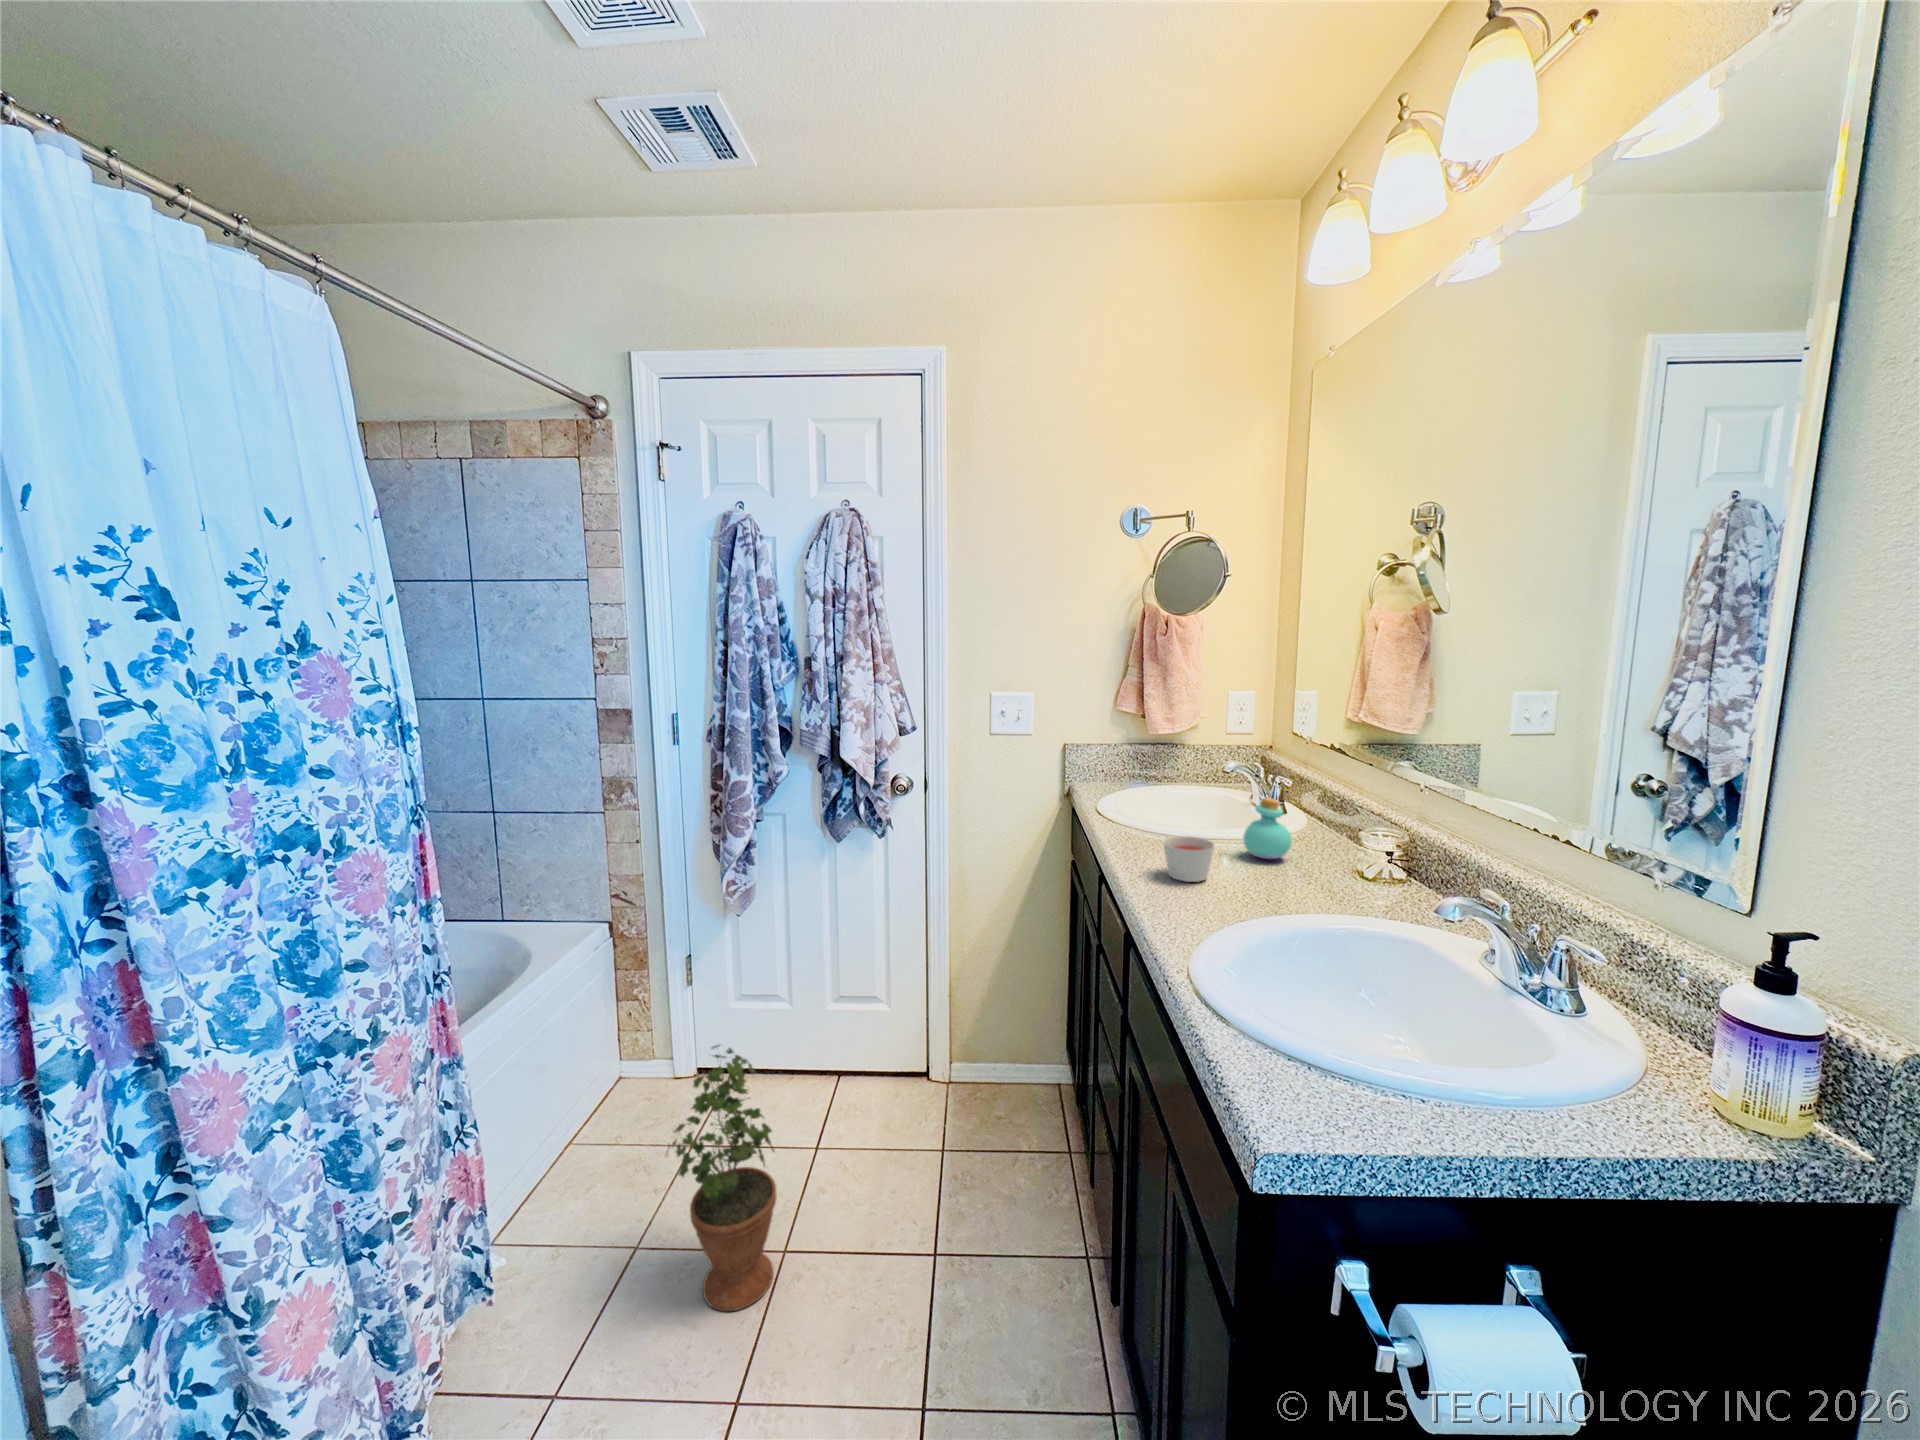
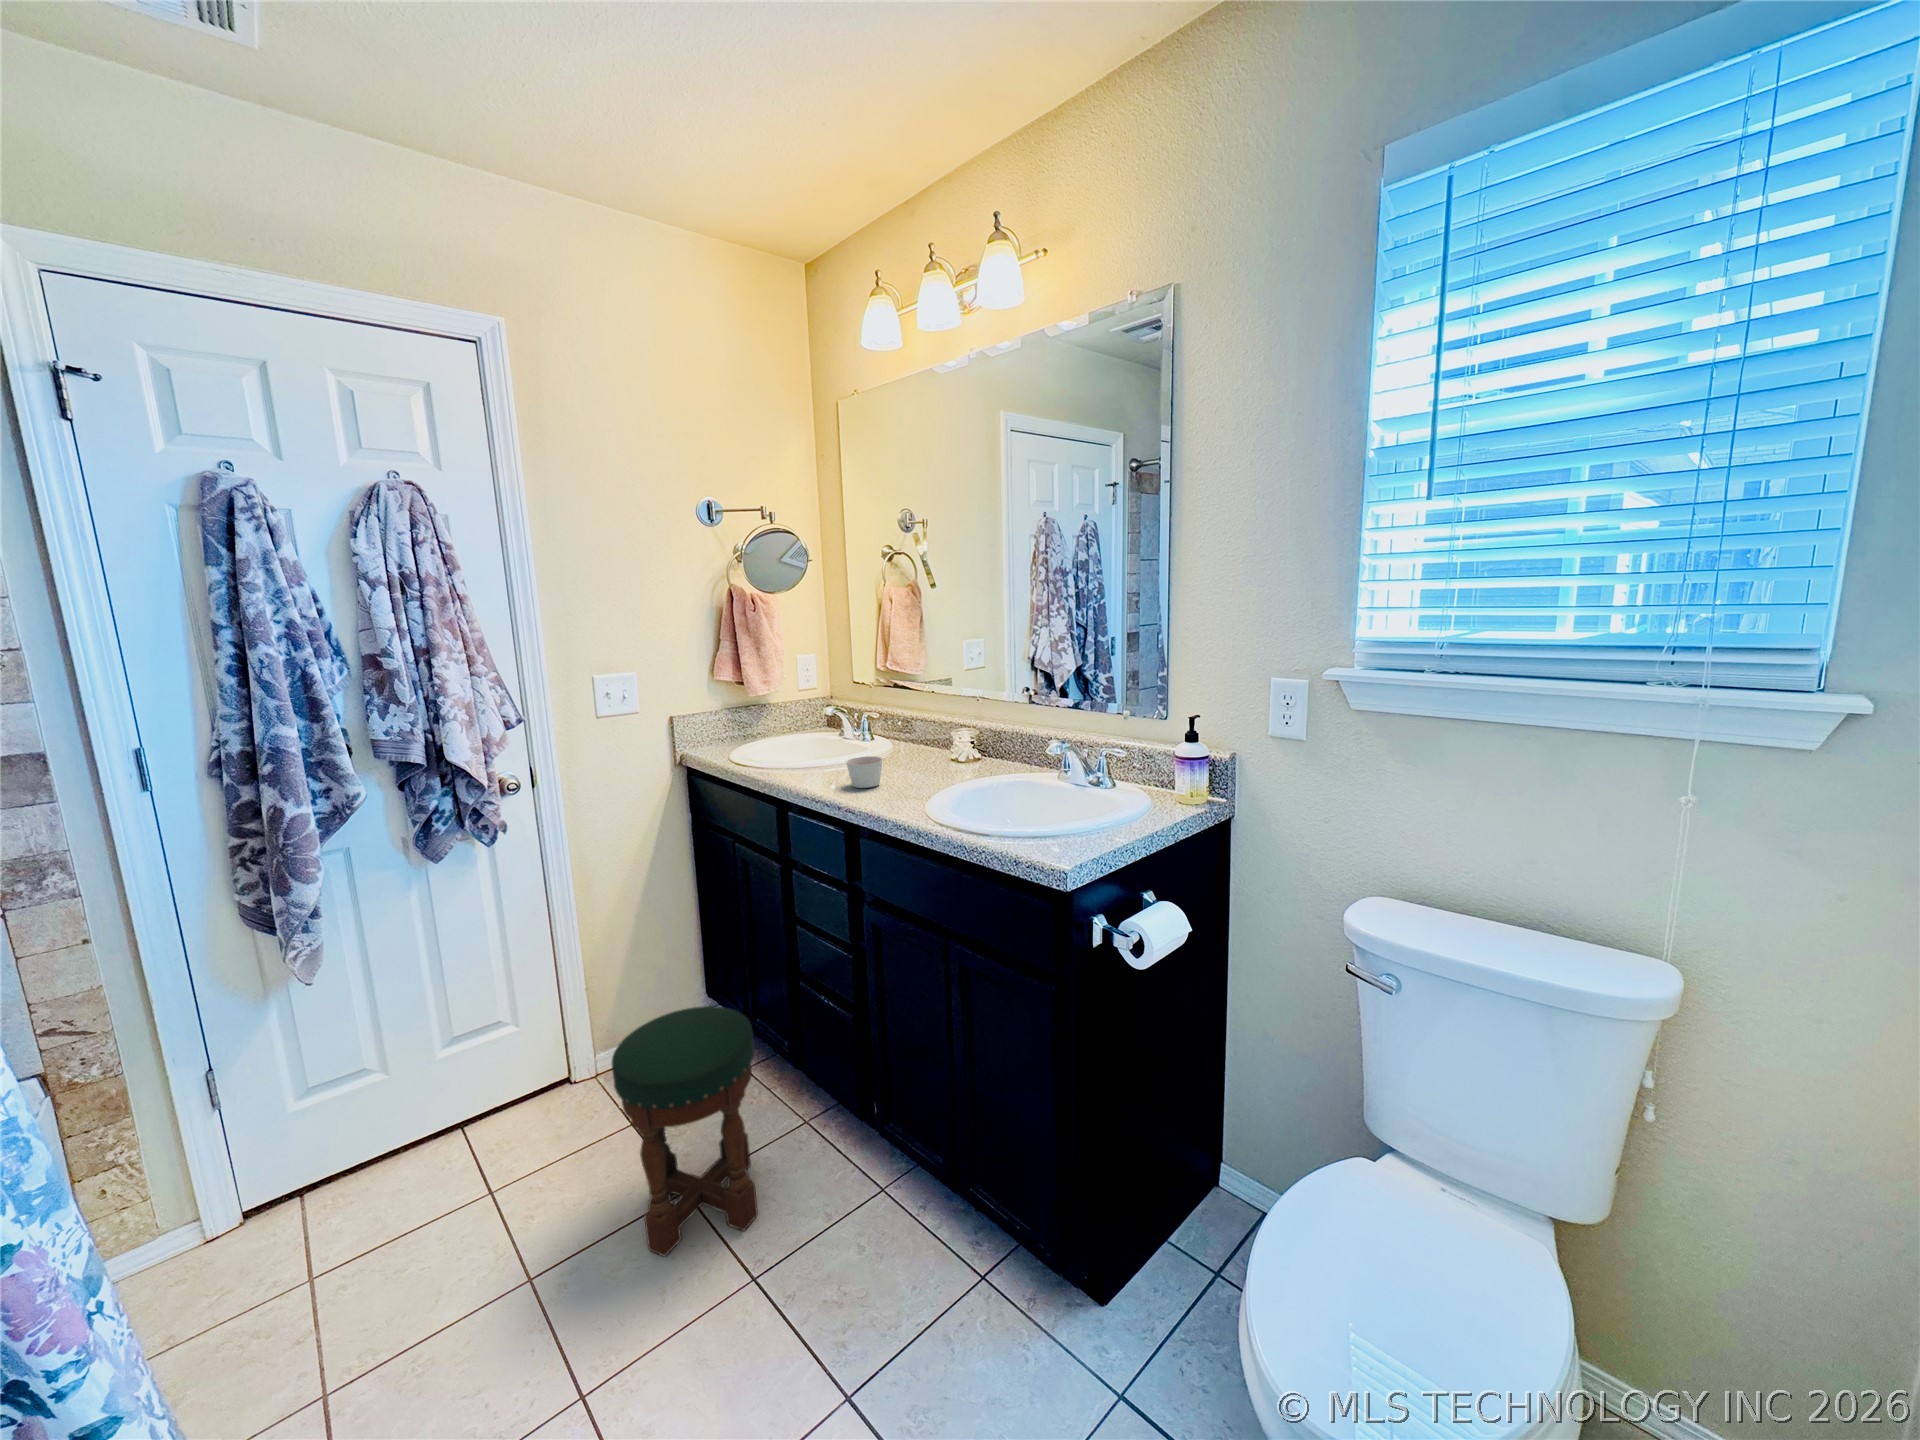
perfume bottle: present [1243,797,1292,859] -> none [879,723,911,766]
potted plant: present [668,1045,777,1311] -> none [404,1088,544,1358]
stool: none [853,1062,1000,1352] -> present [612,1006,758,1256]

